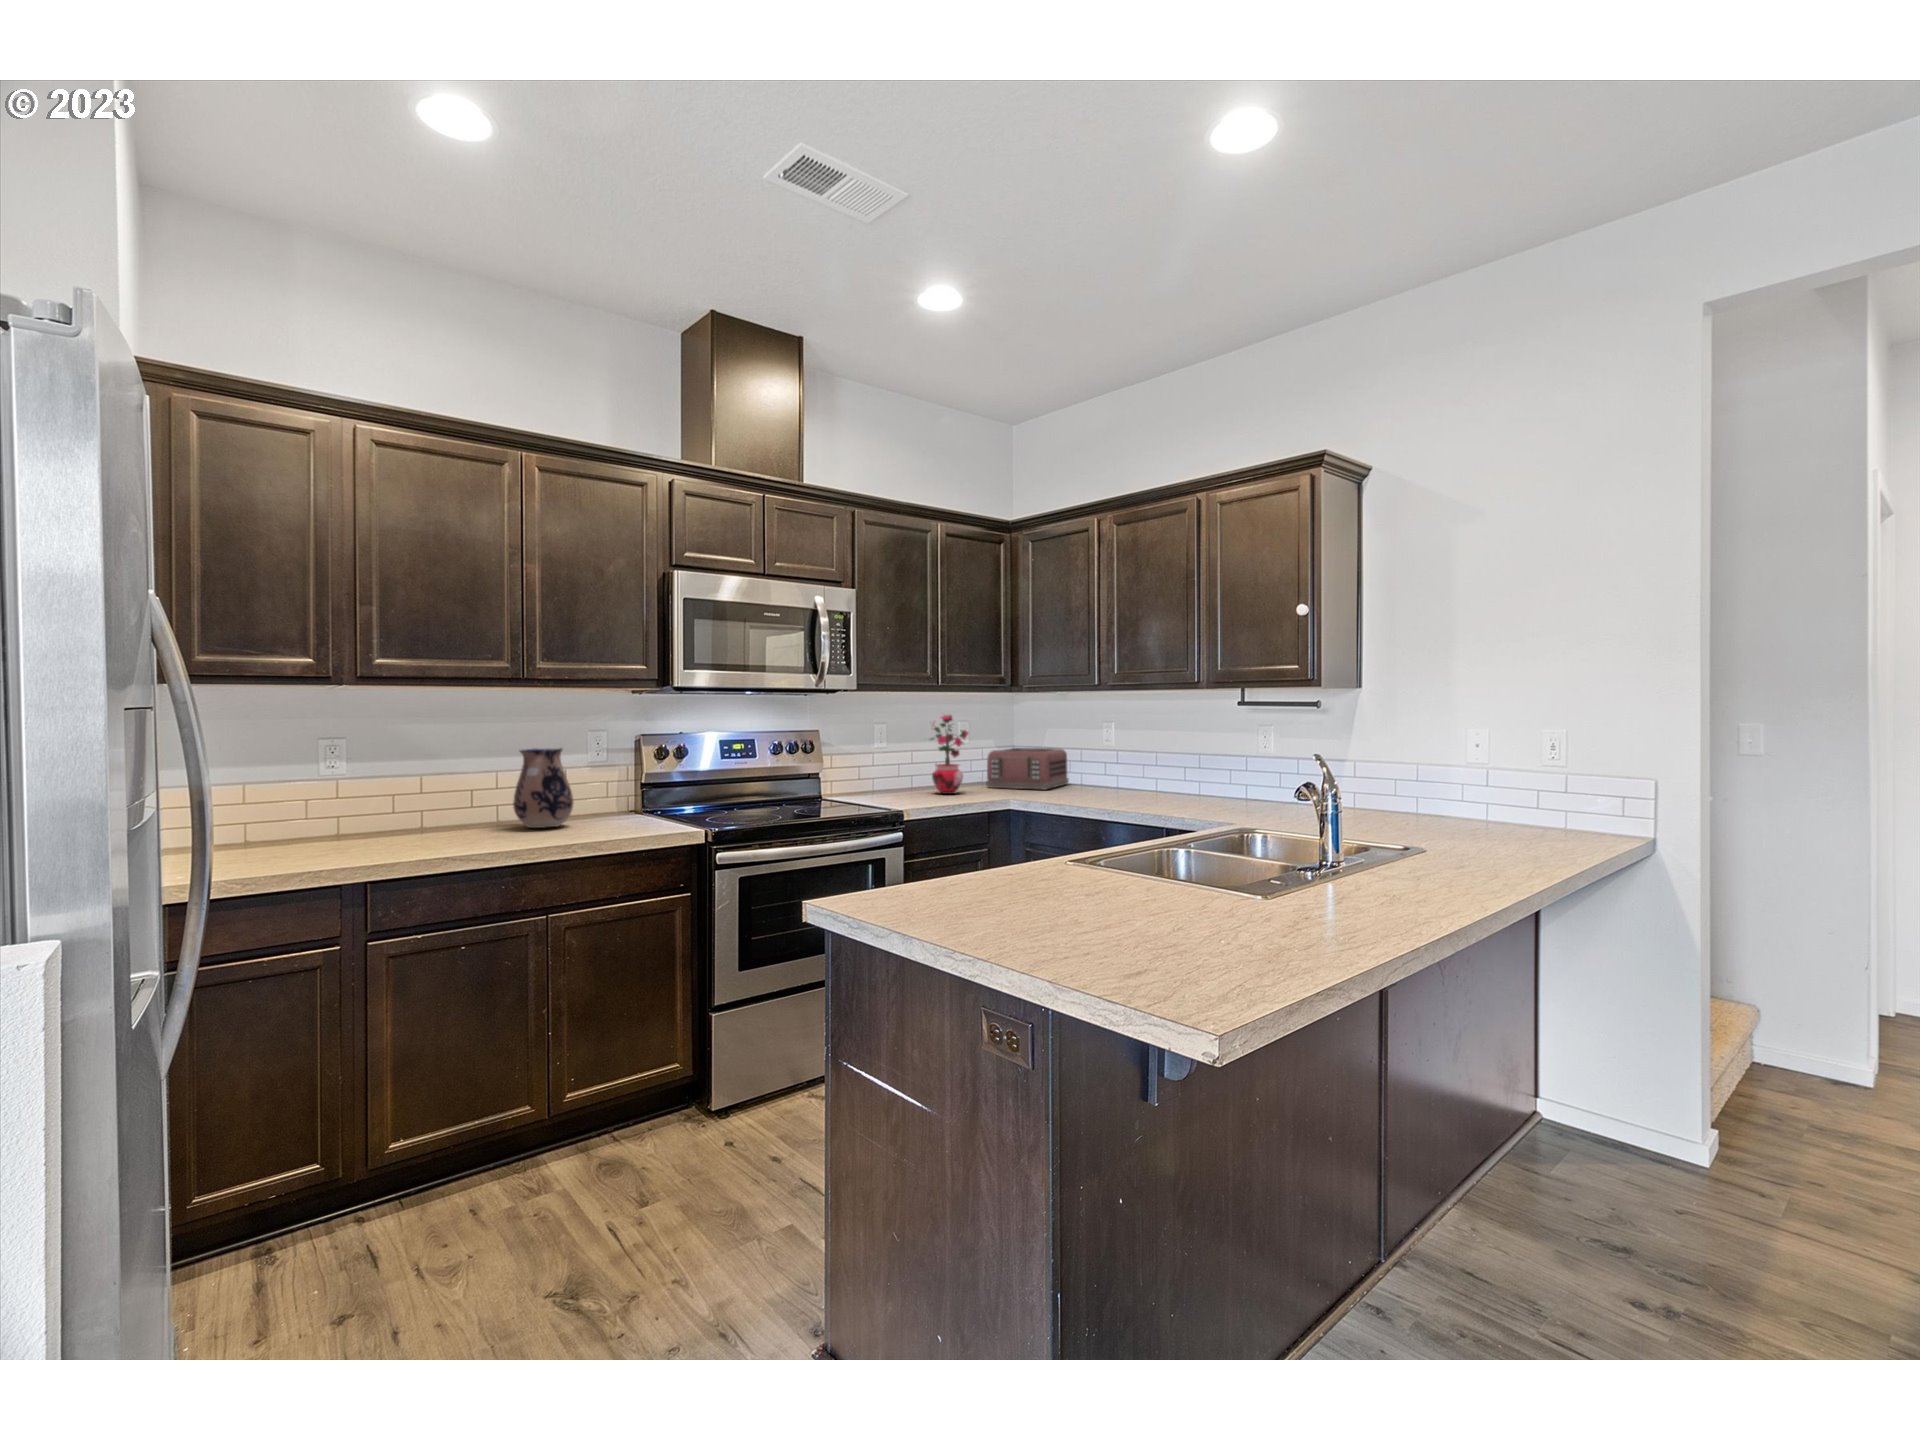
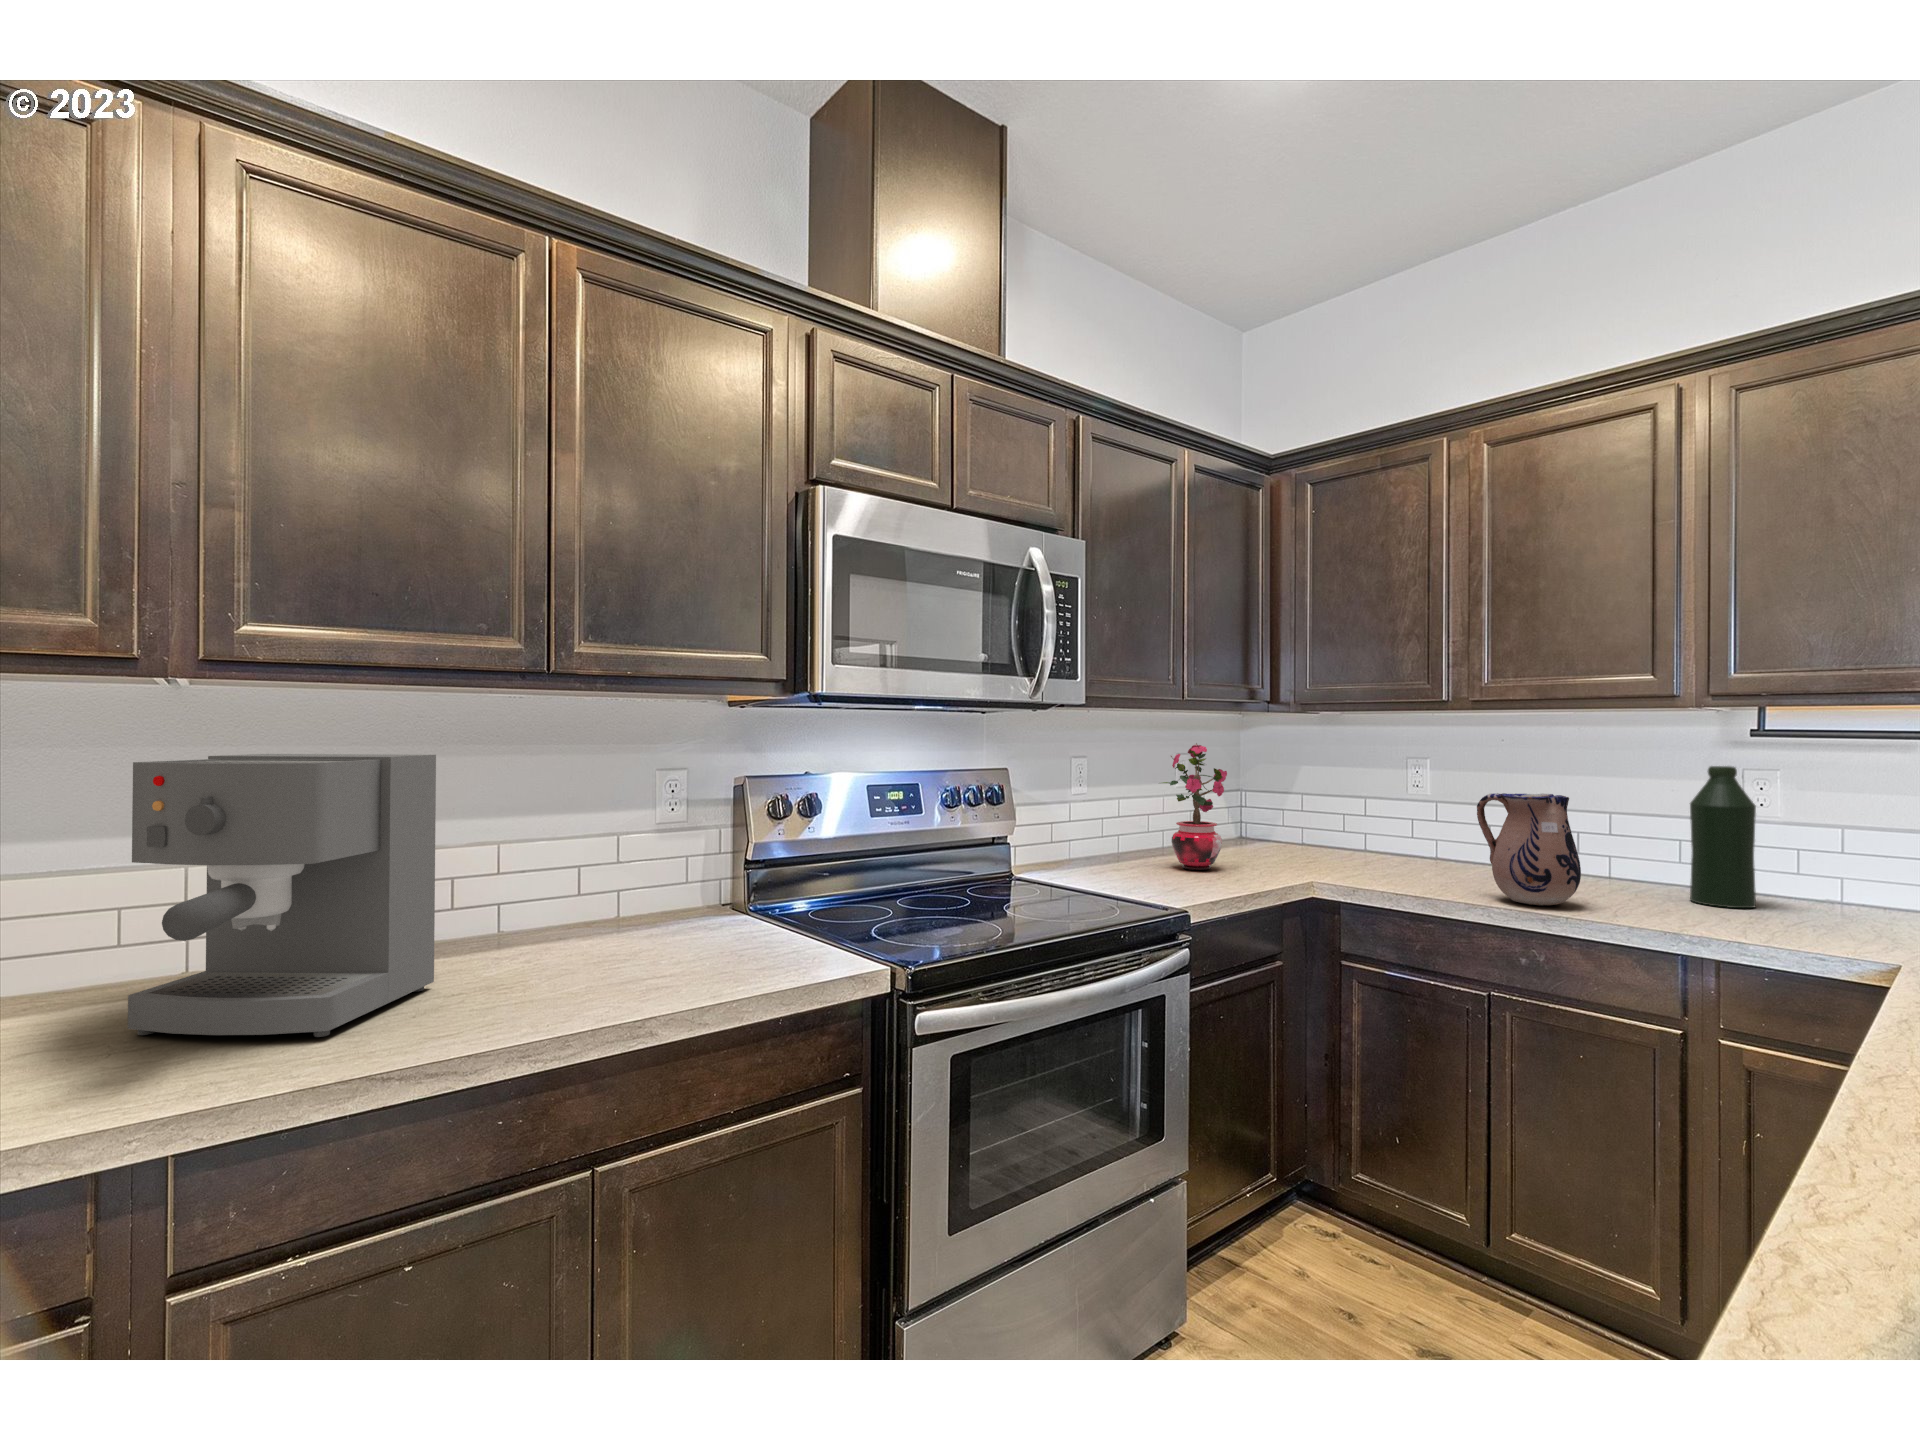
coffee maker: none [331,721,469,849] -> present [128,754,436,1037]
bottle: none [1220,723,1253,807] -> present [1690,766,1756,908]
ceramic pitcher: present [513,748,573,828] -> present [1477,793,1581,905]
toaster: present [986,748,1069,790] -> none [1234,794,1348,862]

